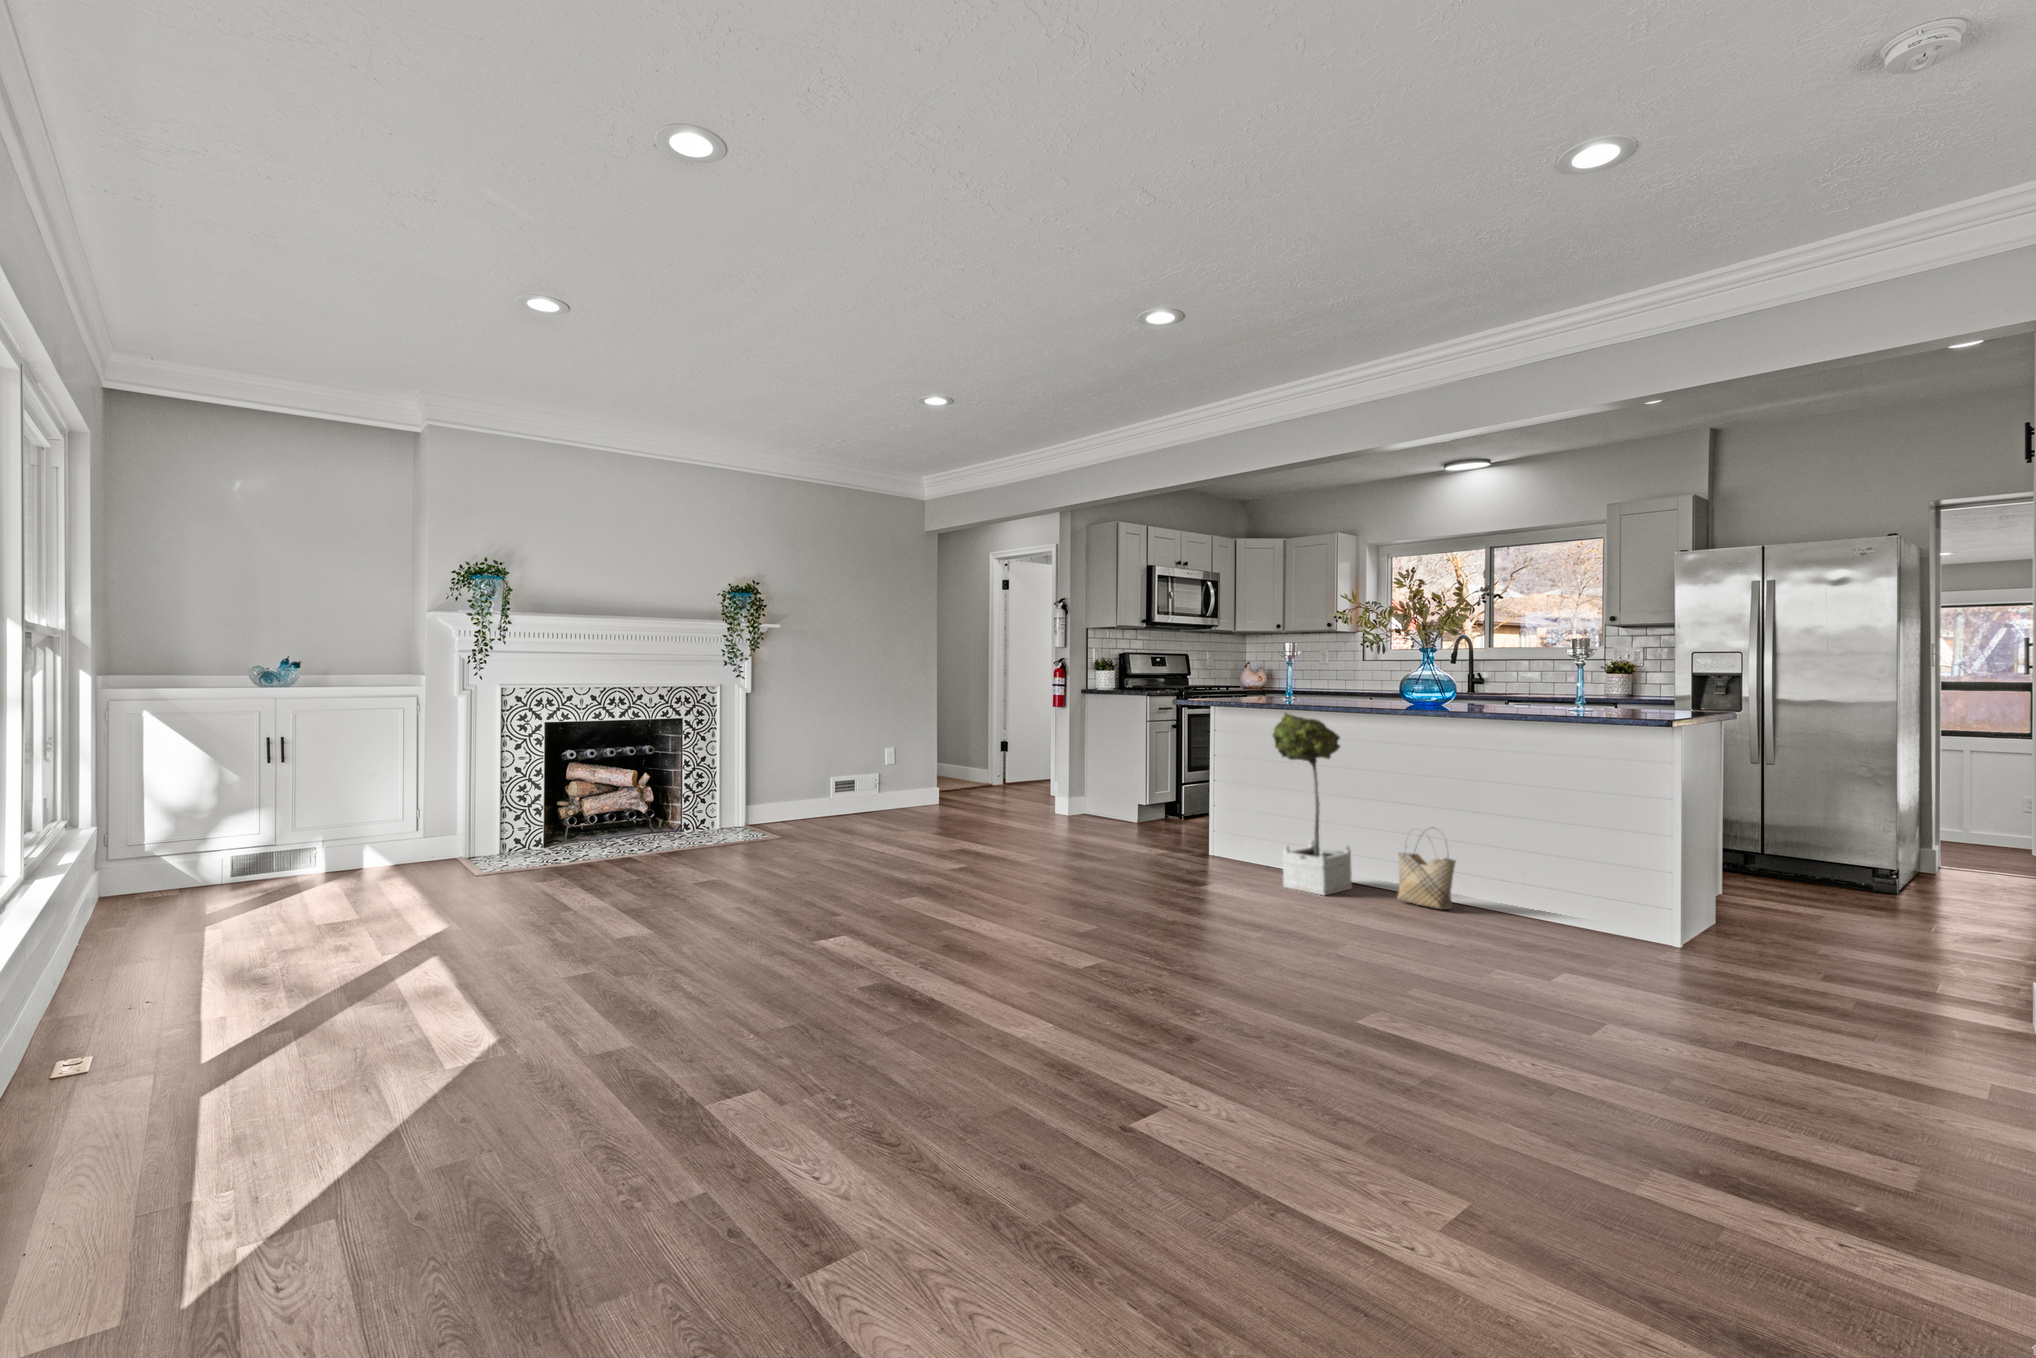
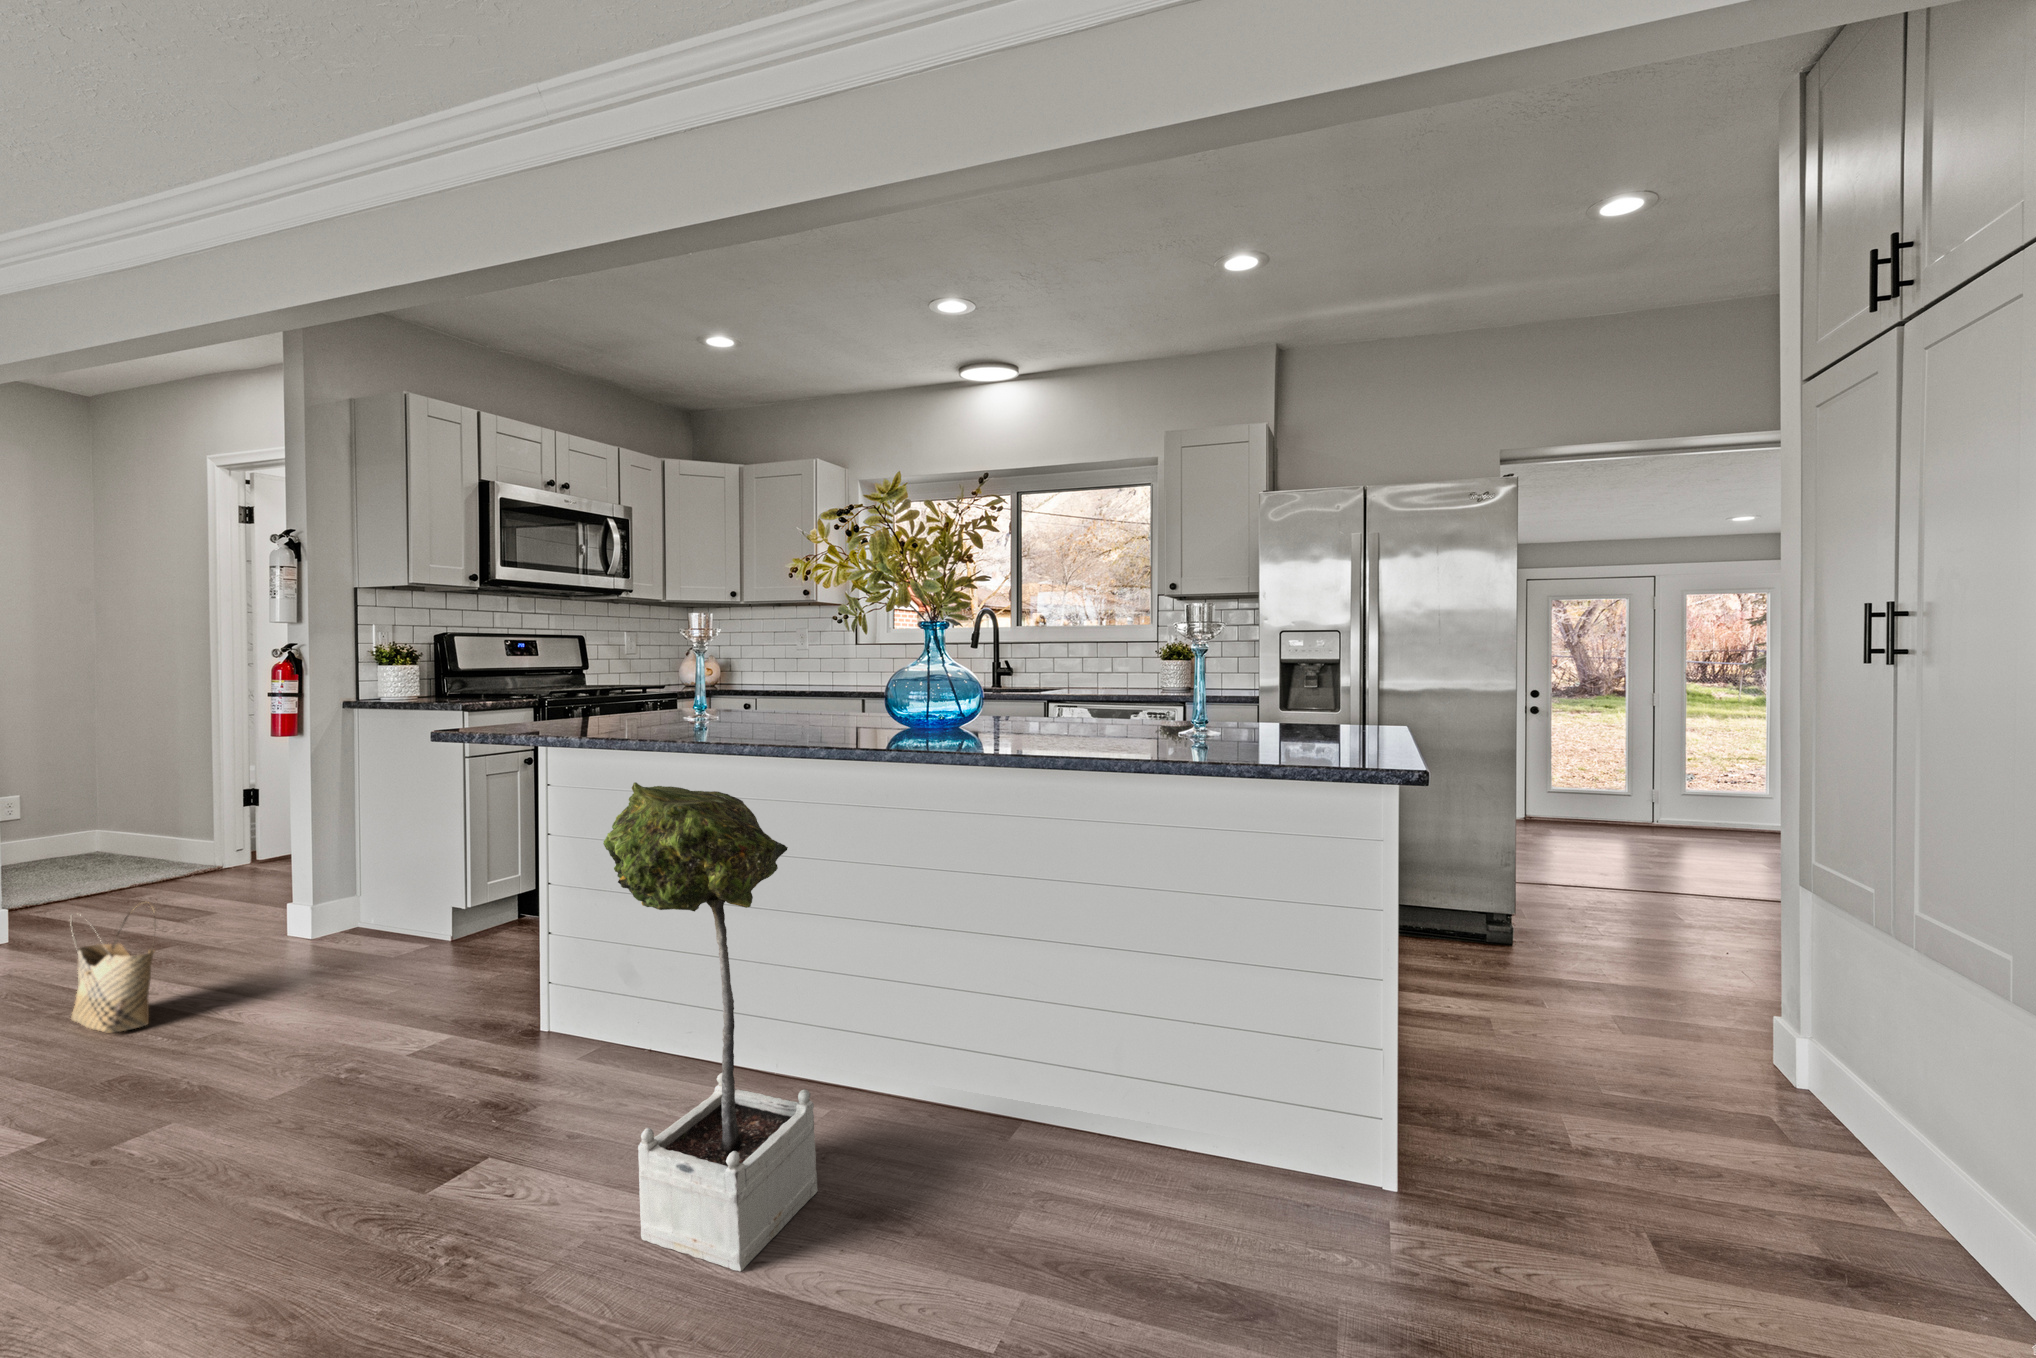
woven basket: present [1397,830,1456,909] -> present [71,902,155,1033]

